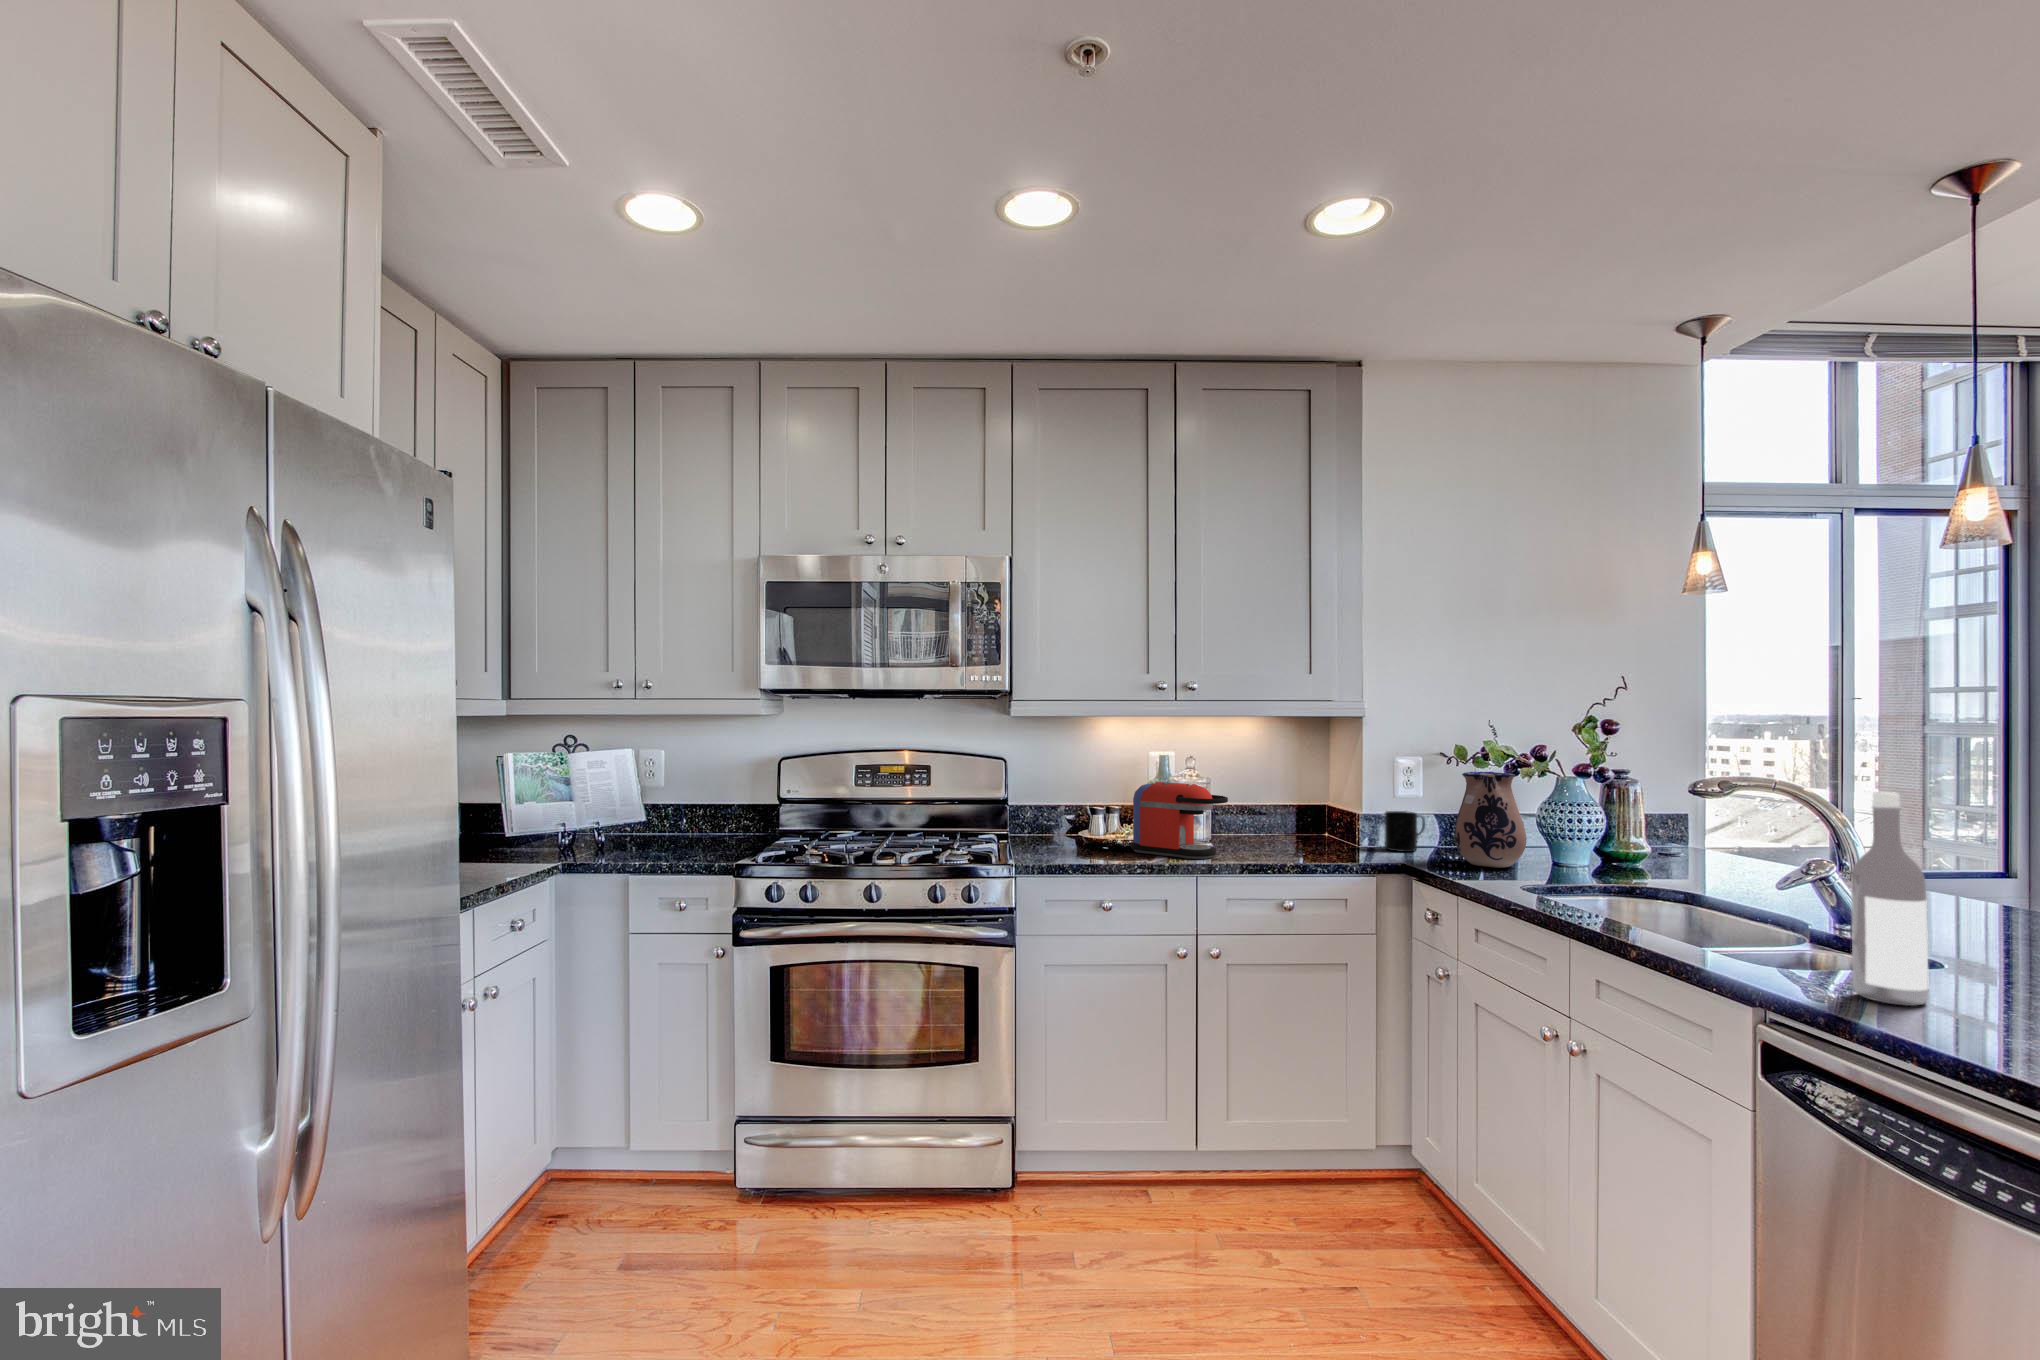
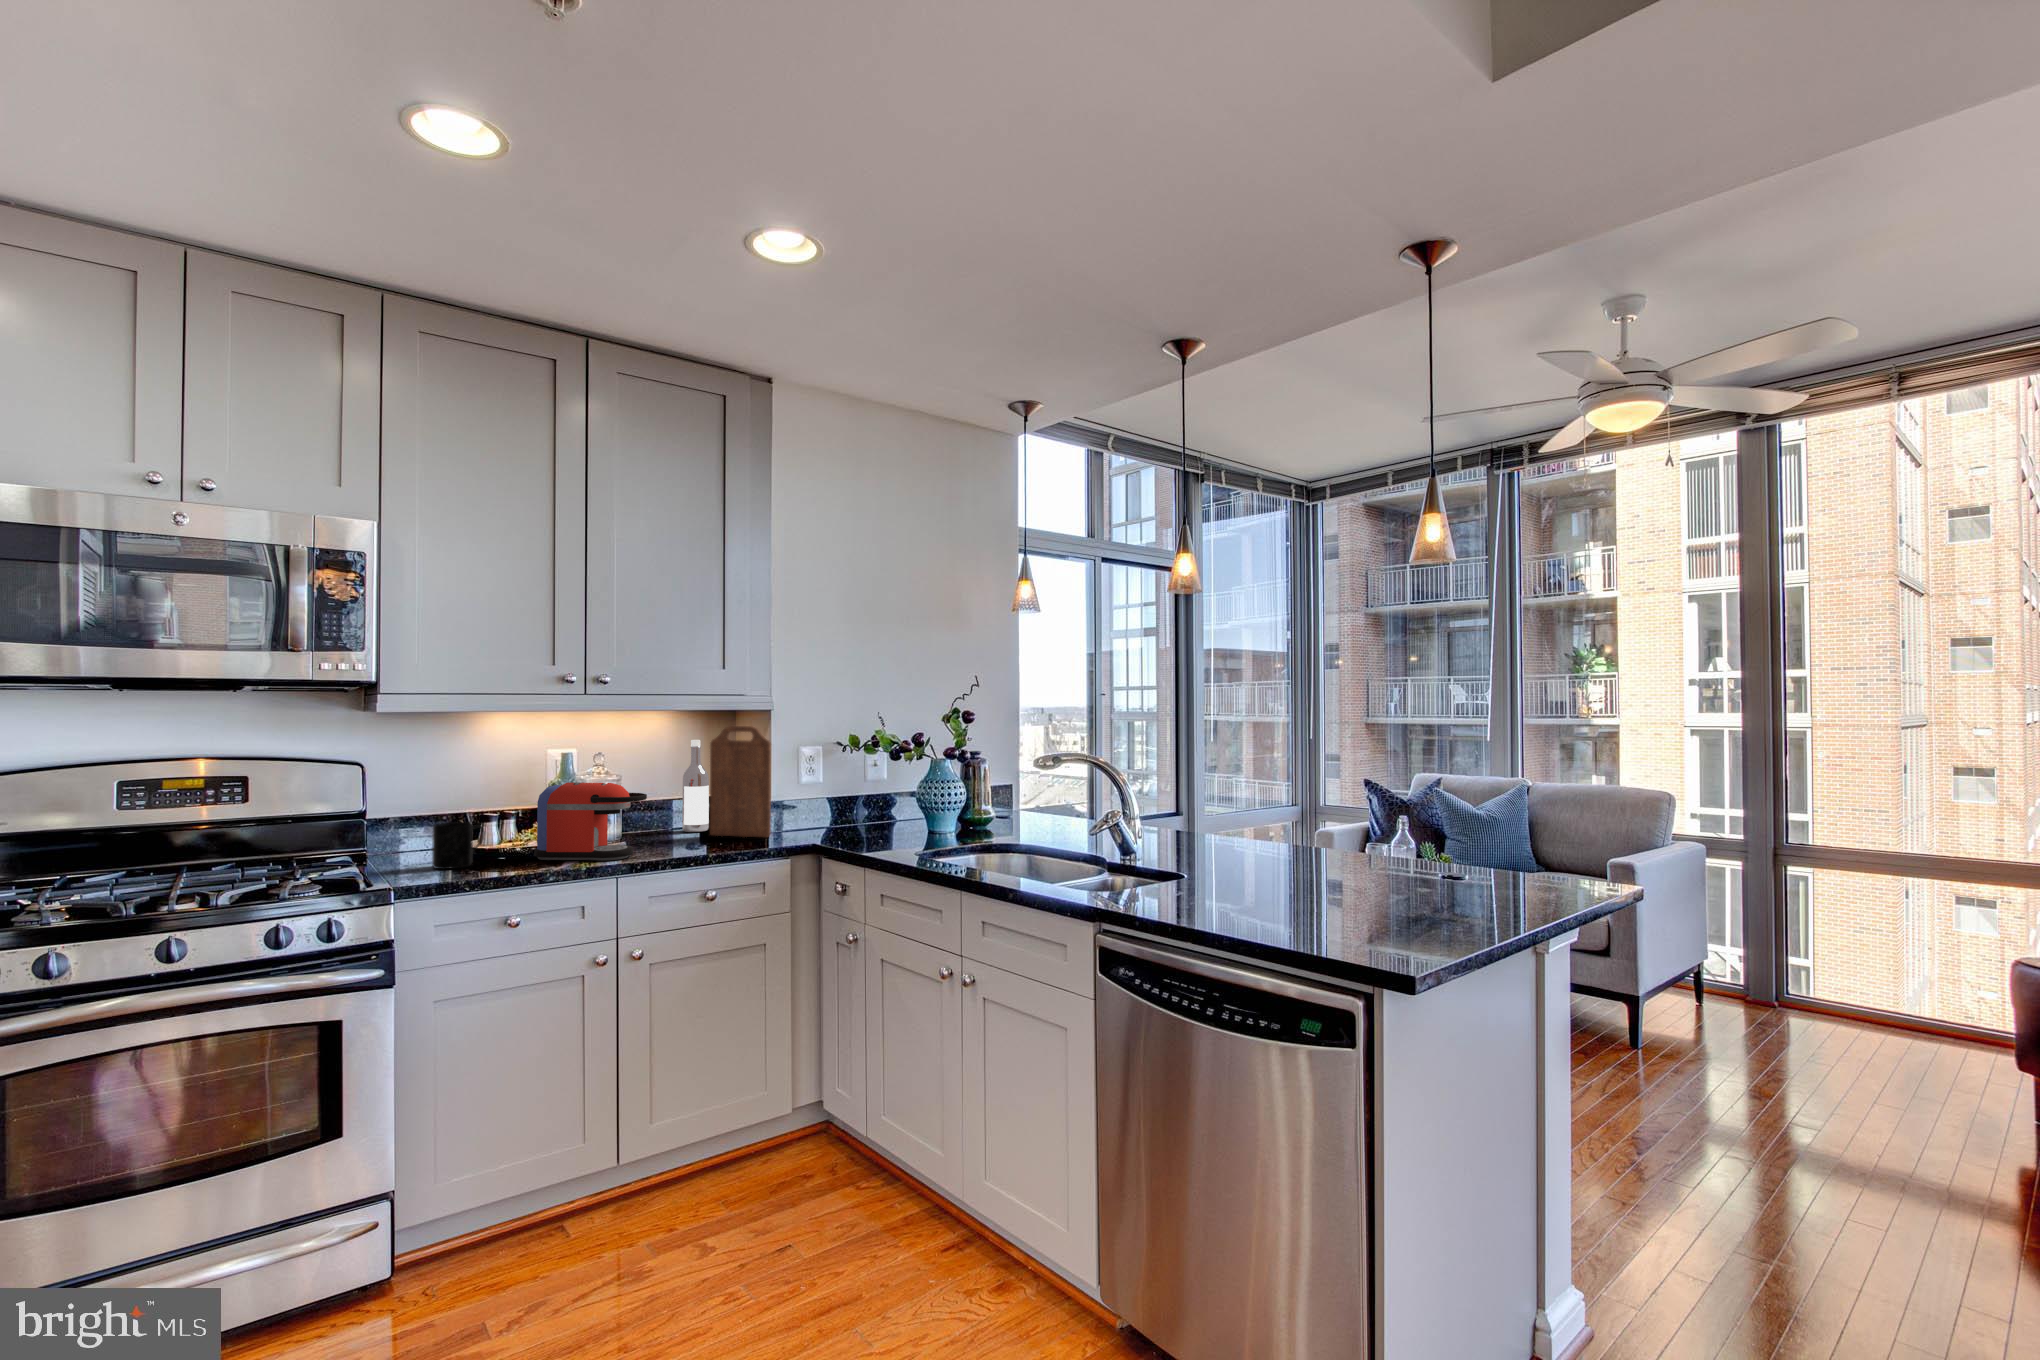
cutting board: none [1297,732,1360,852] -> present [710,726,771,837]
ceramic pitcher: present [1455,771,1527,868] -> none [856,757,912,840]
wine bottle: present [1851,792,1929,1006] -> present [682,740,709,832]
mug: present [1385,811,1425,852] -> present [432,822,484,869]

